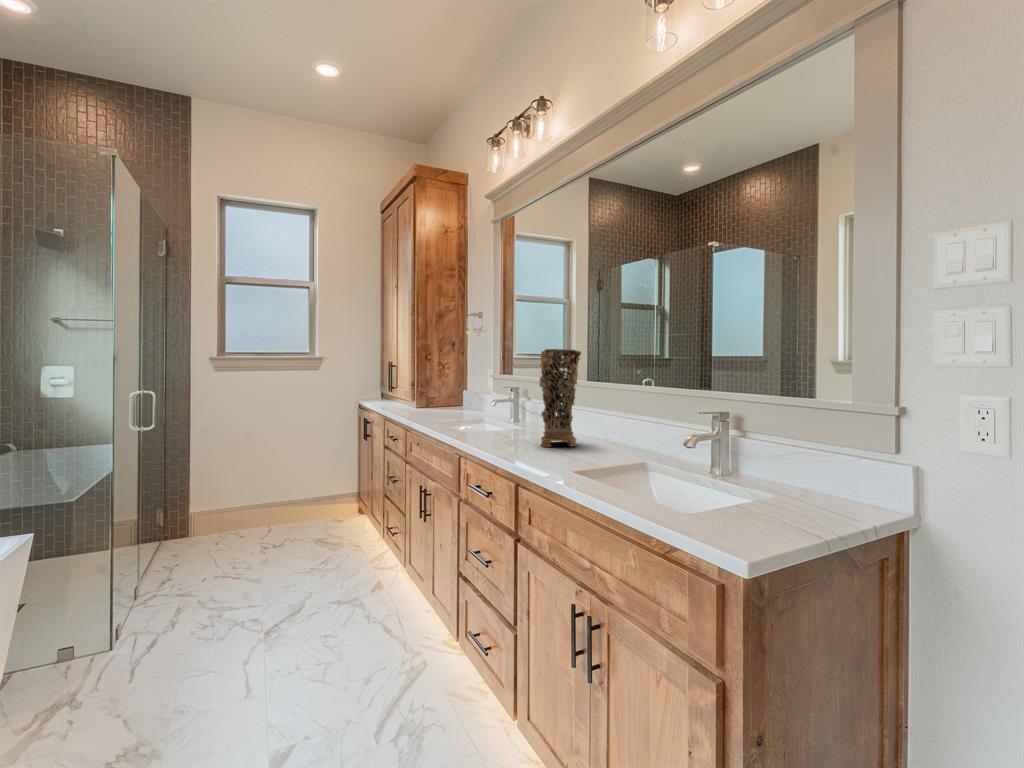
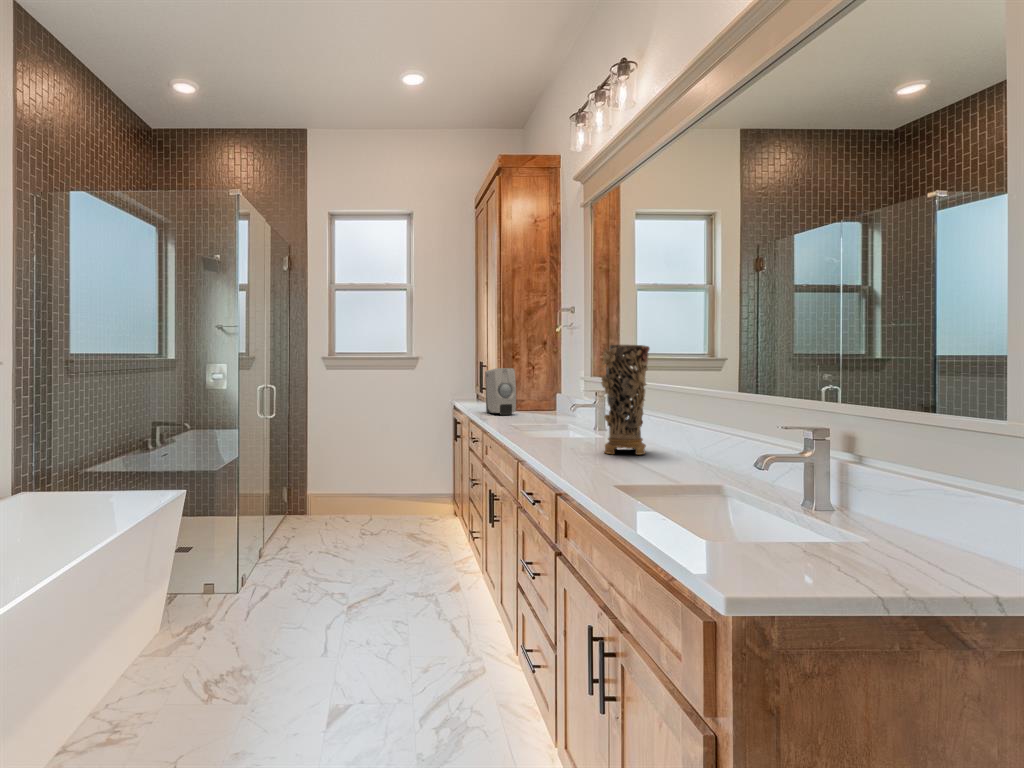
soap dispenser: none [399,369,430,413] -> present [485,368,516,415]

